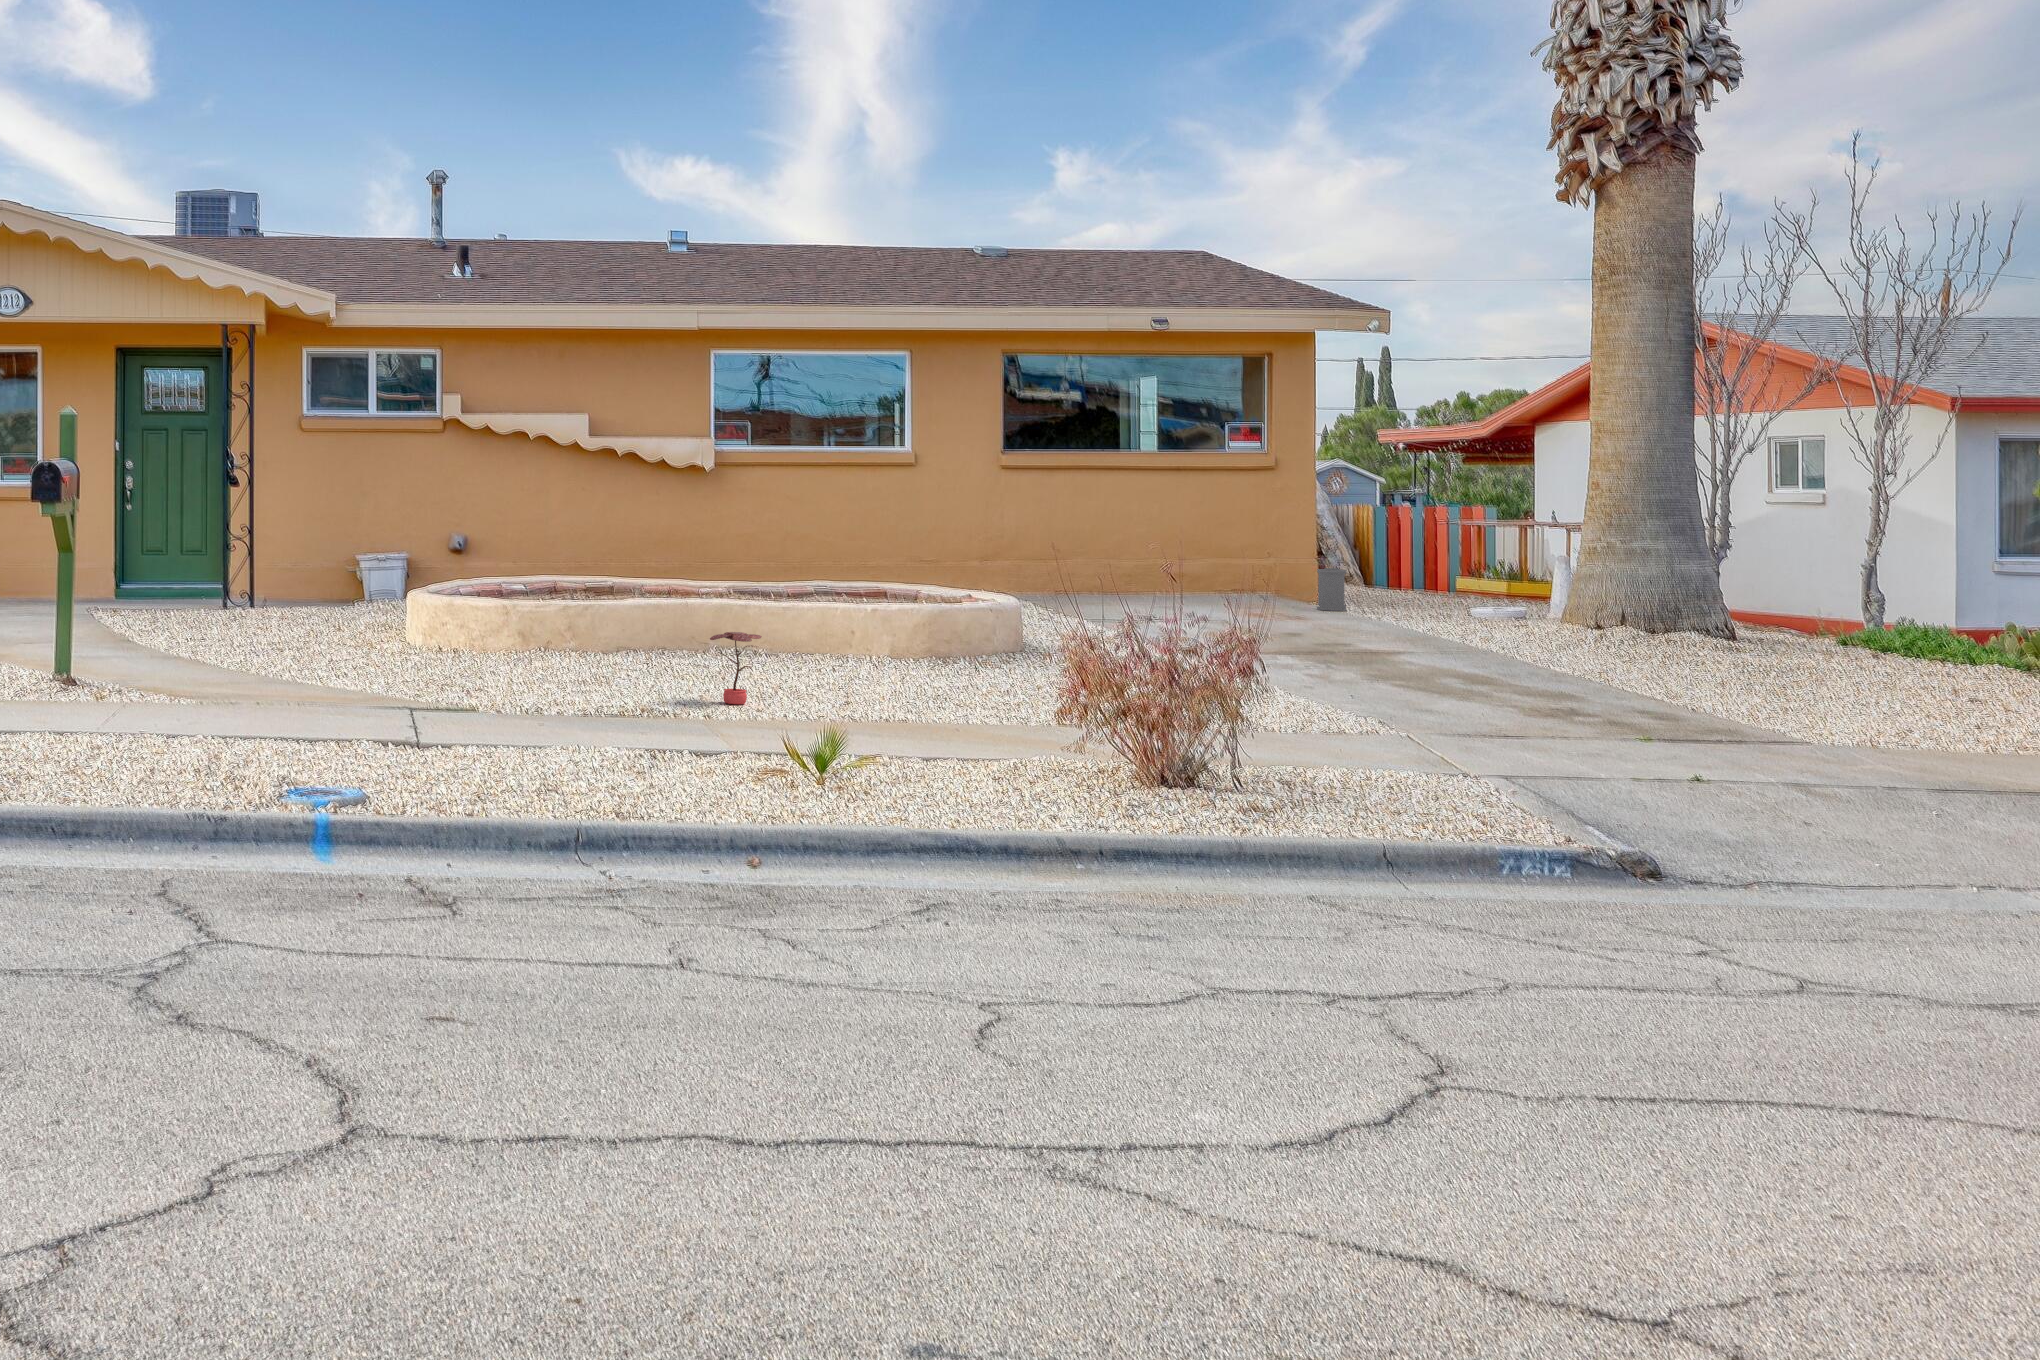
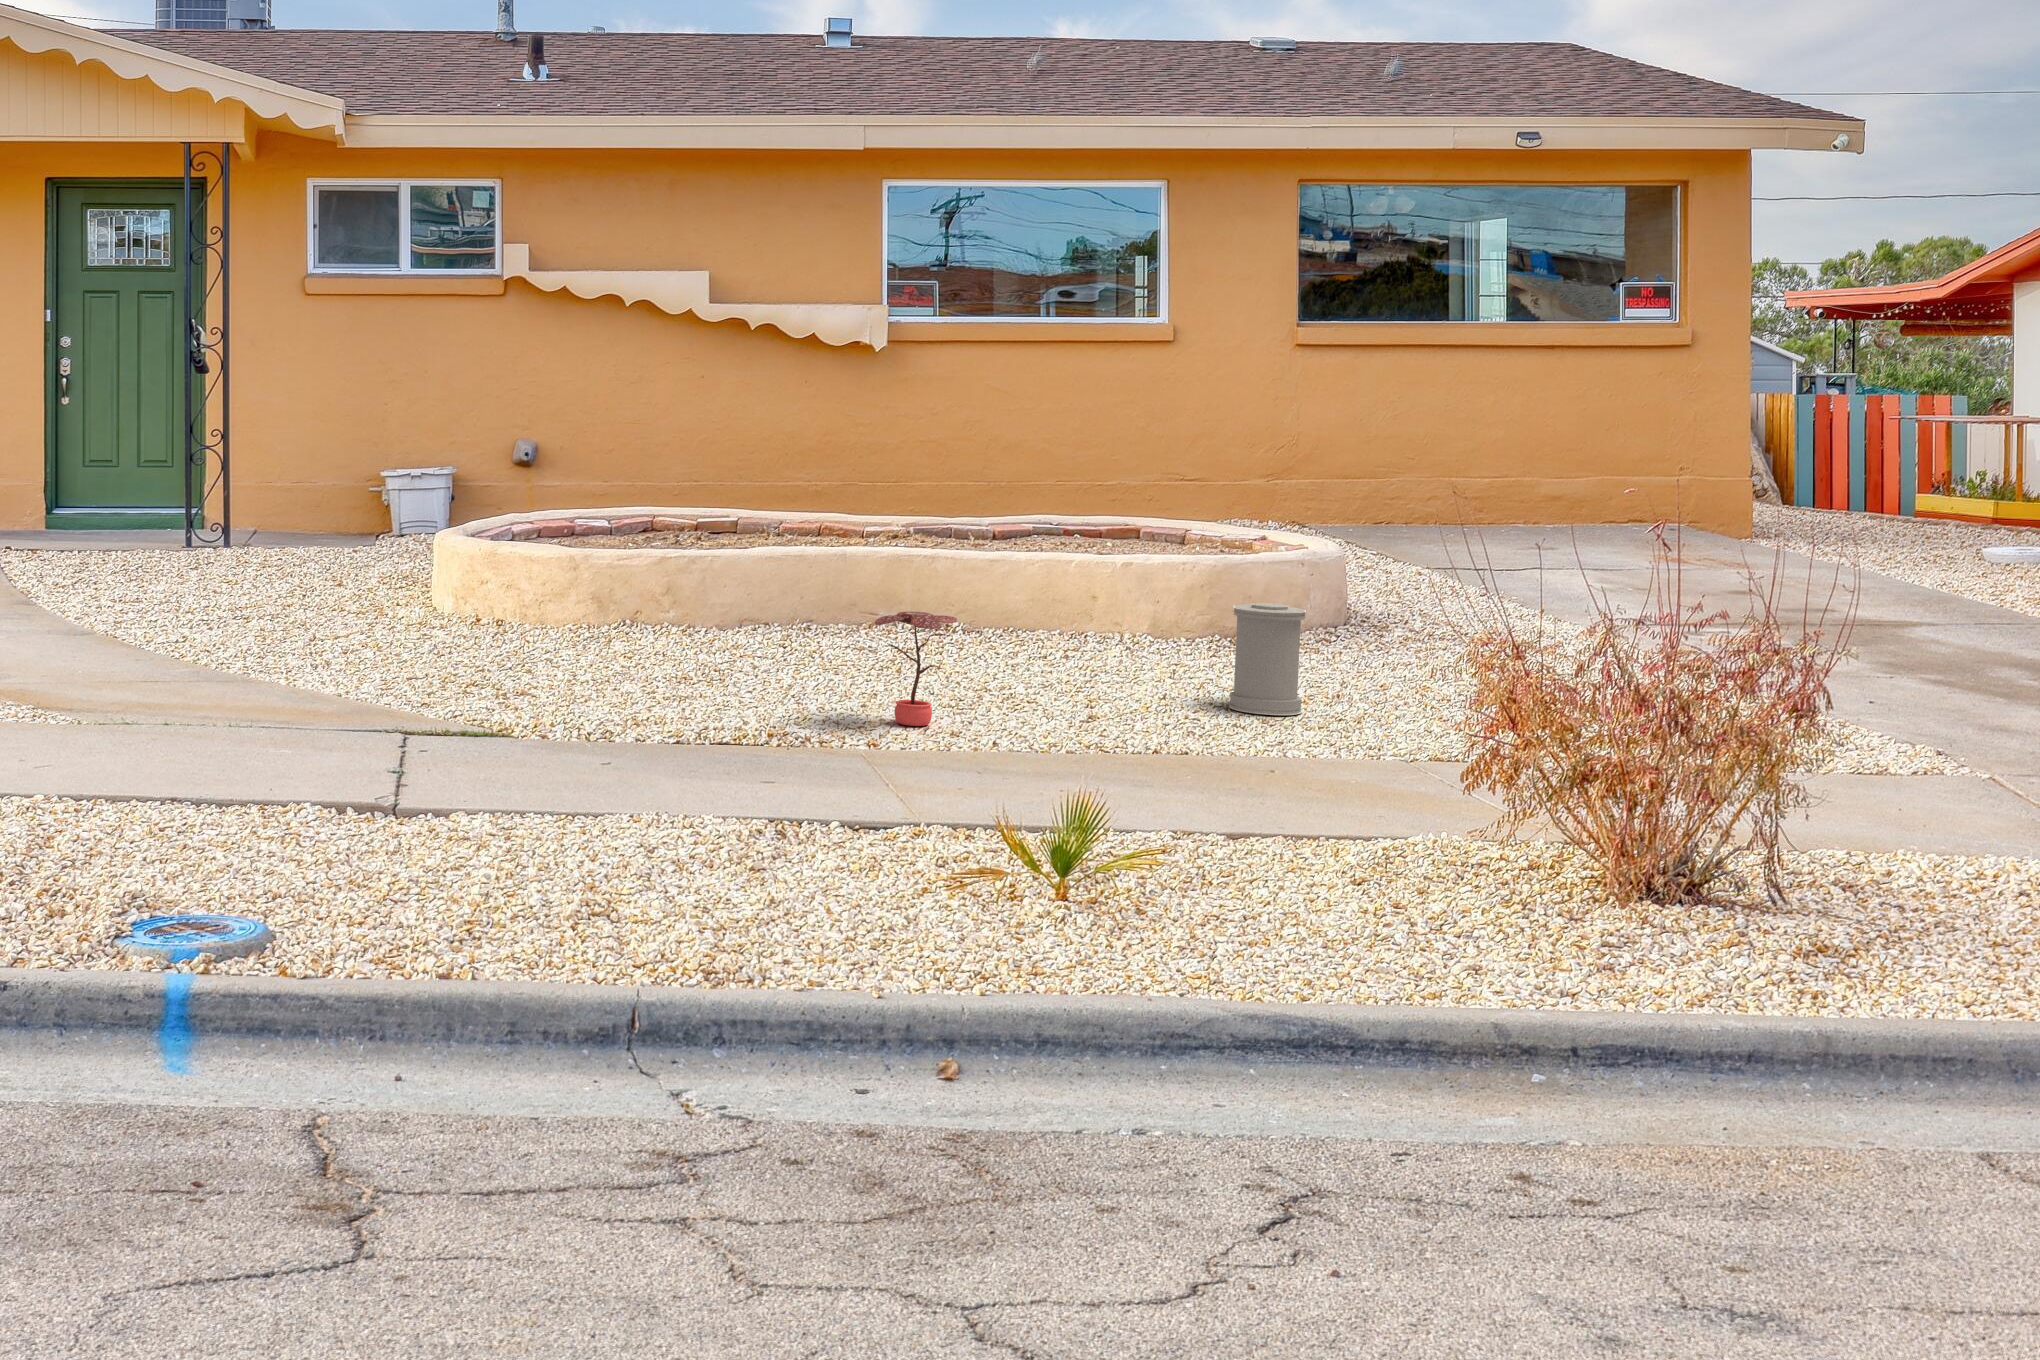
trash can: present [1317,568,1346,611] -> present [1229,603,1306,715]

